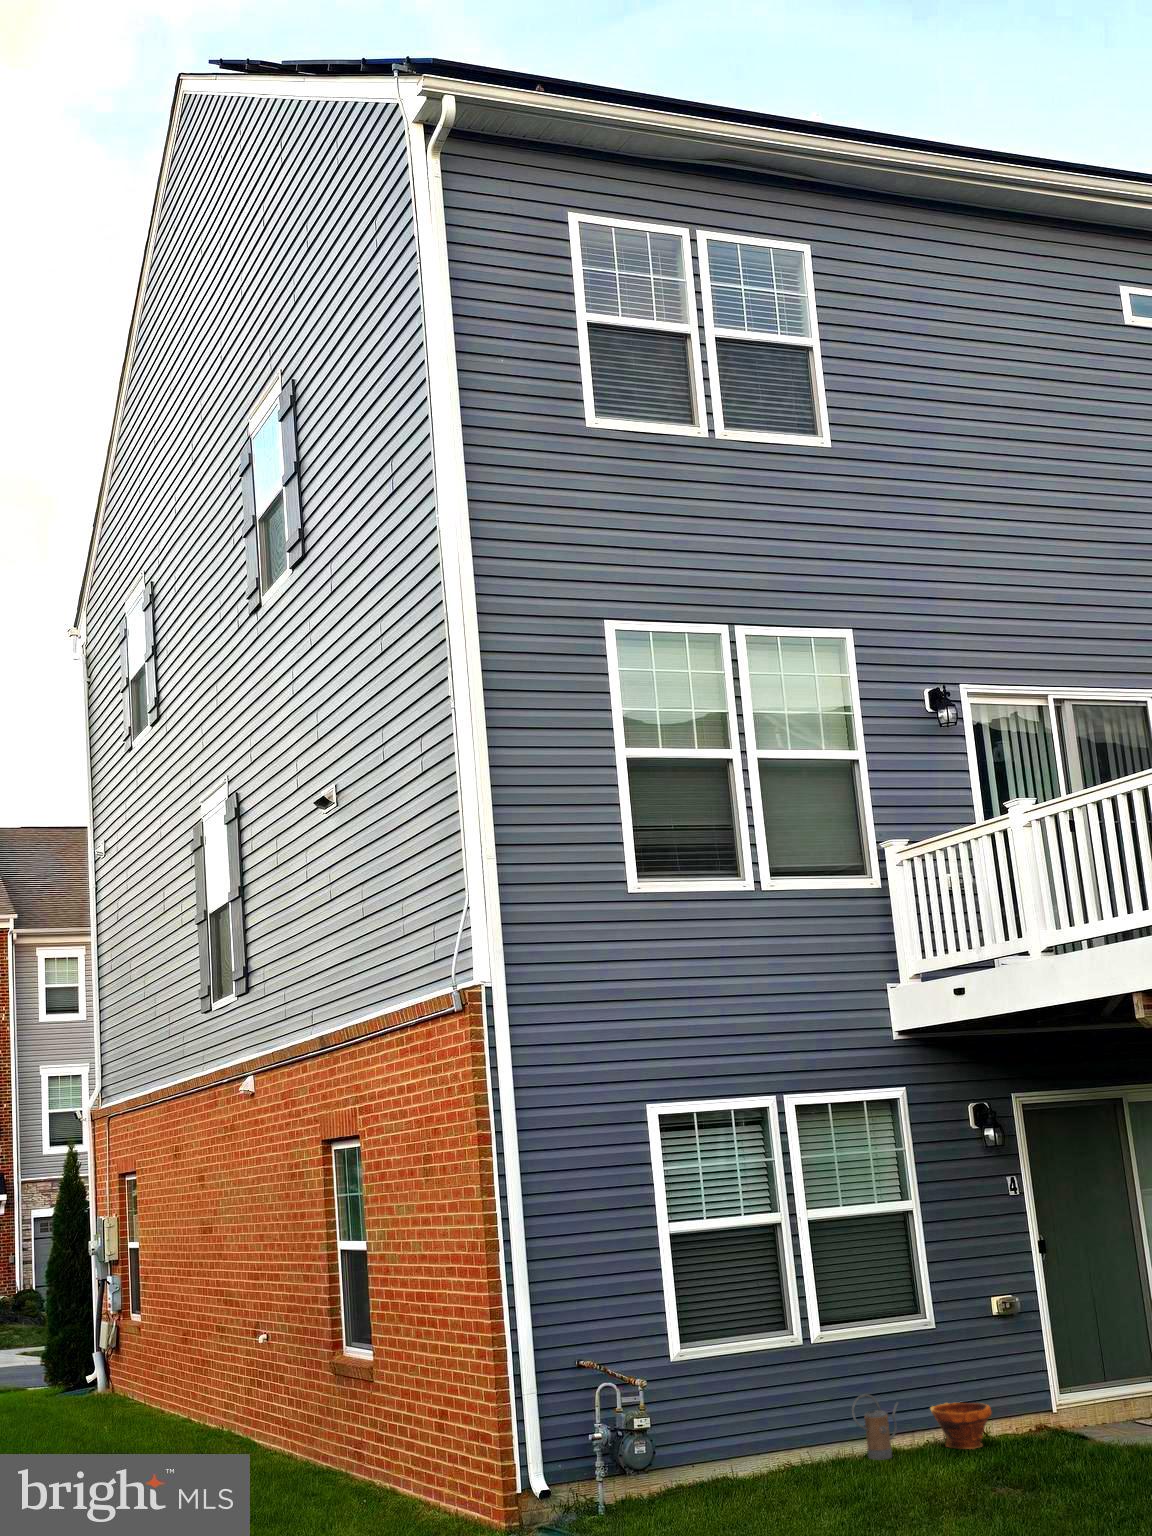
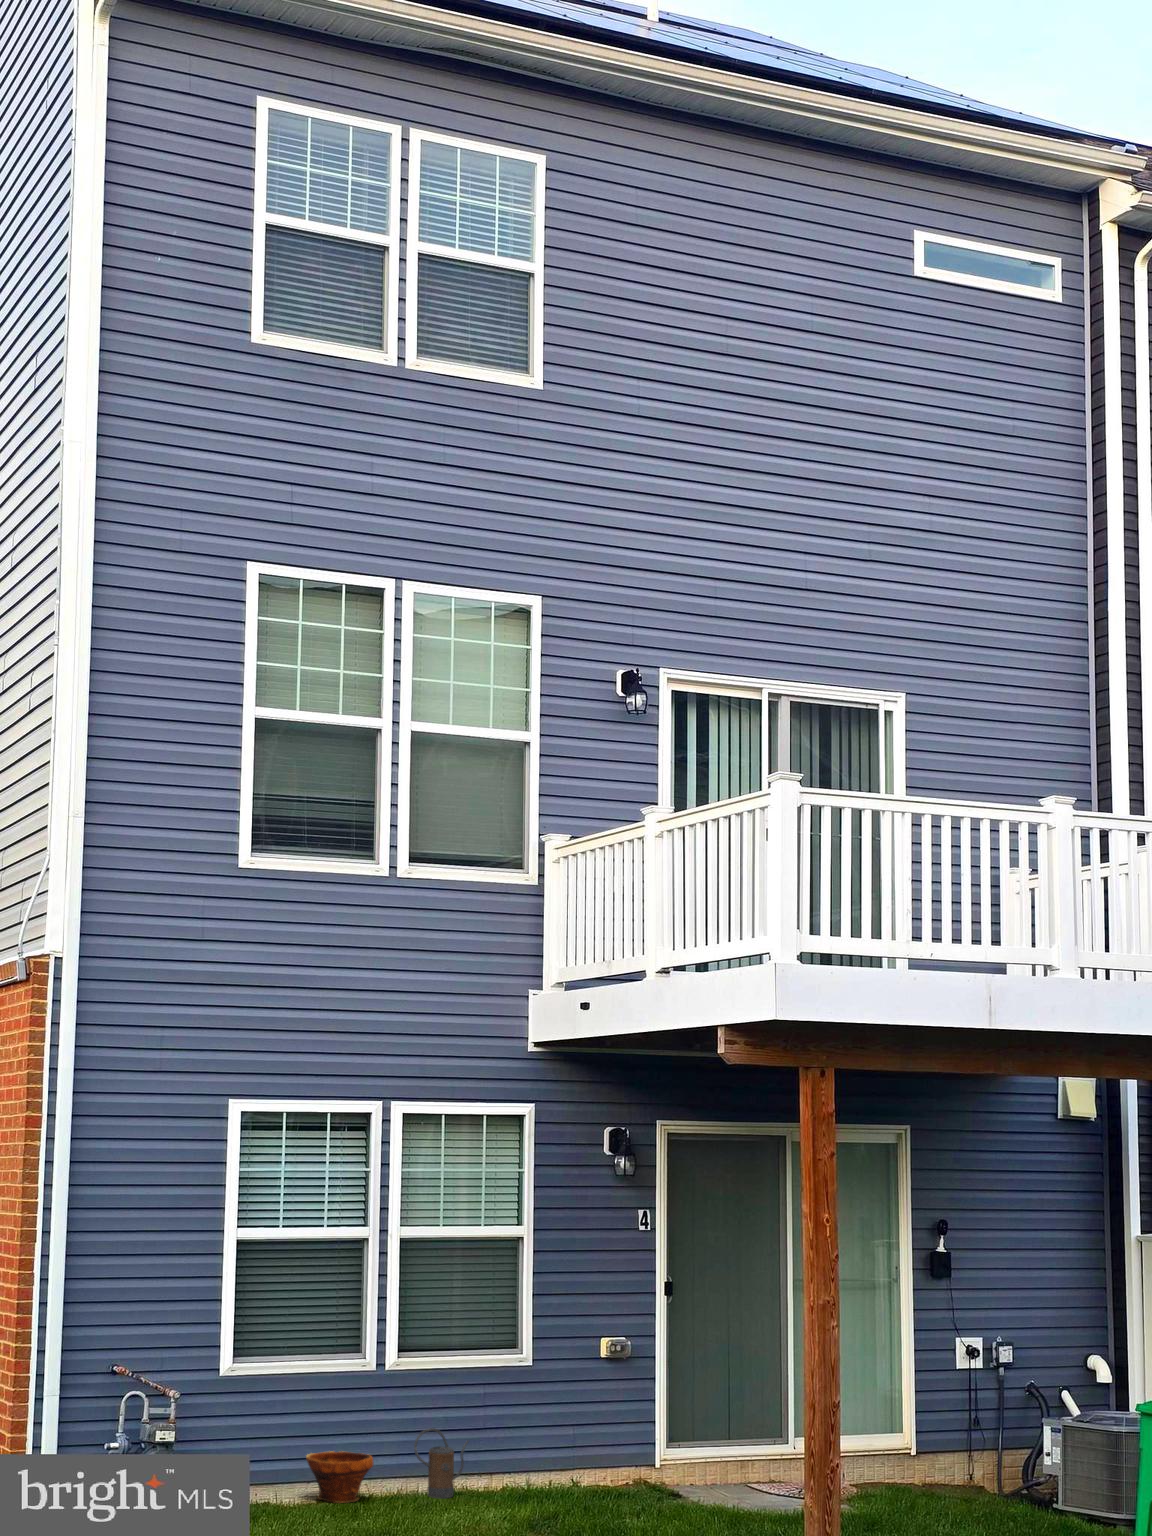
planter: present [930,1403,992,1449] -> present [306,1451,373,1503]

